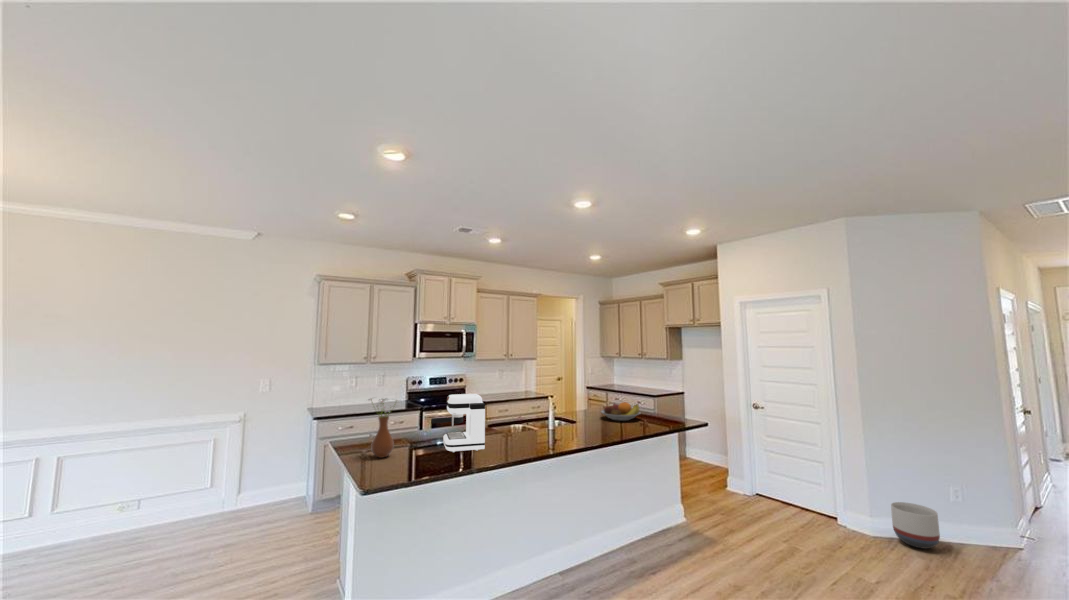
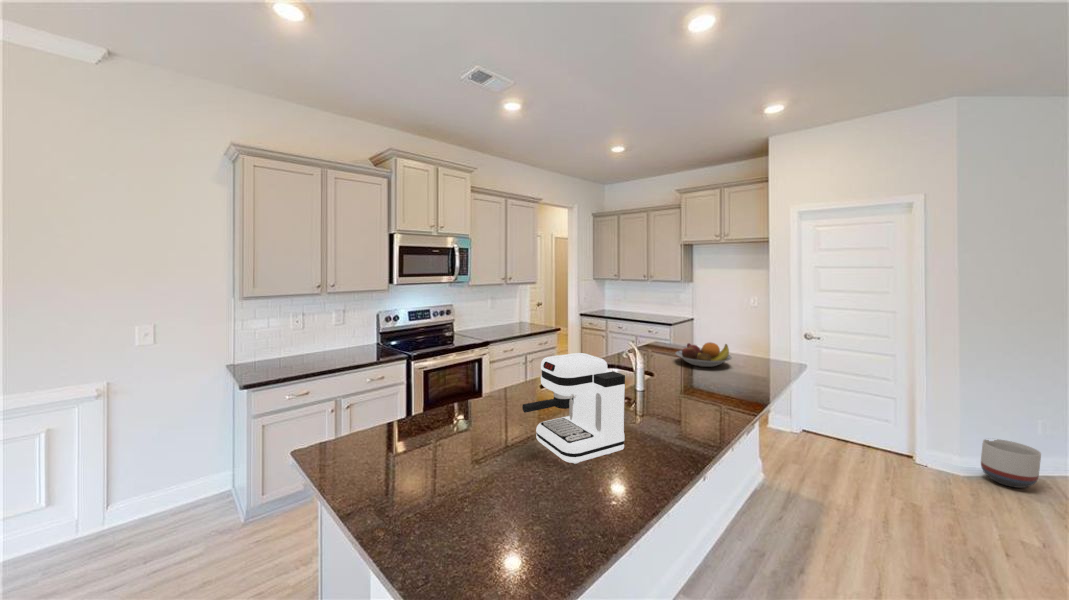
vase: present [368,399,398,458] -> none [416,379,486,498]

